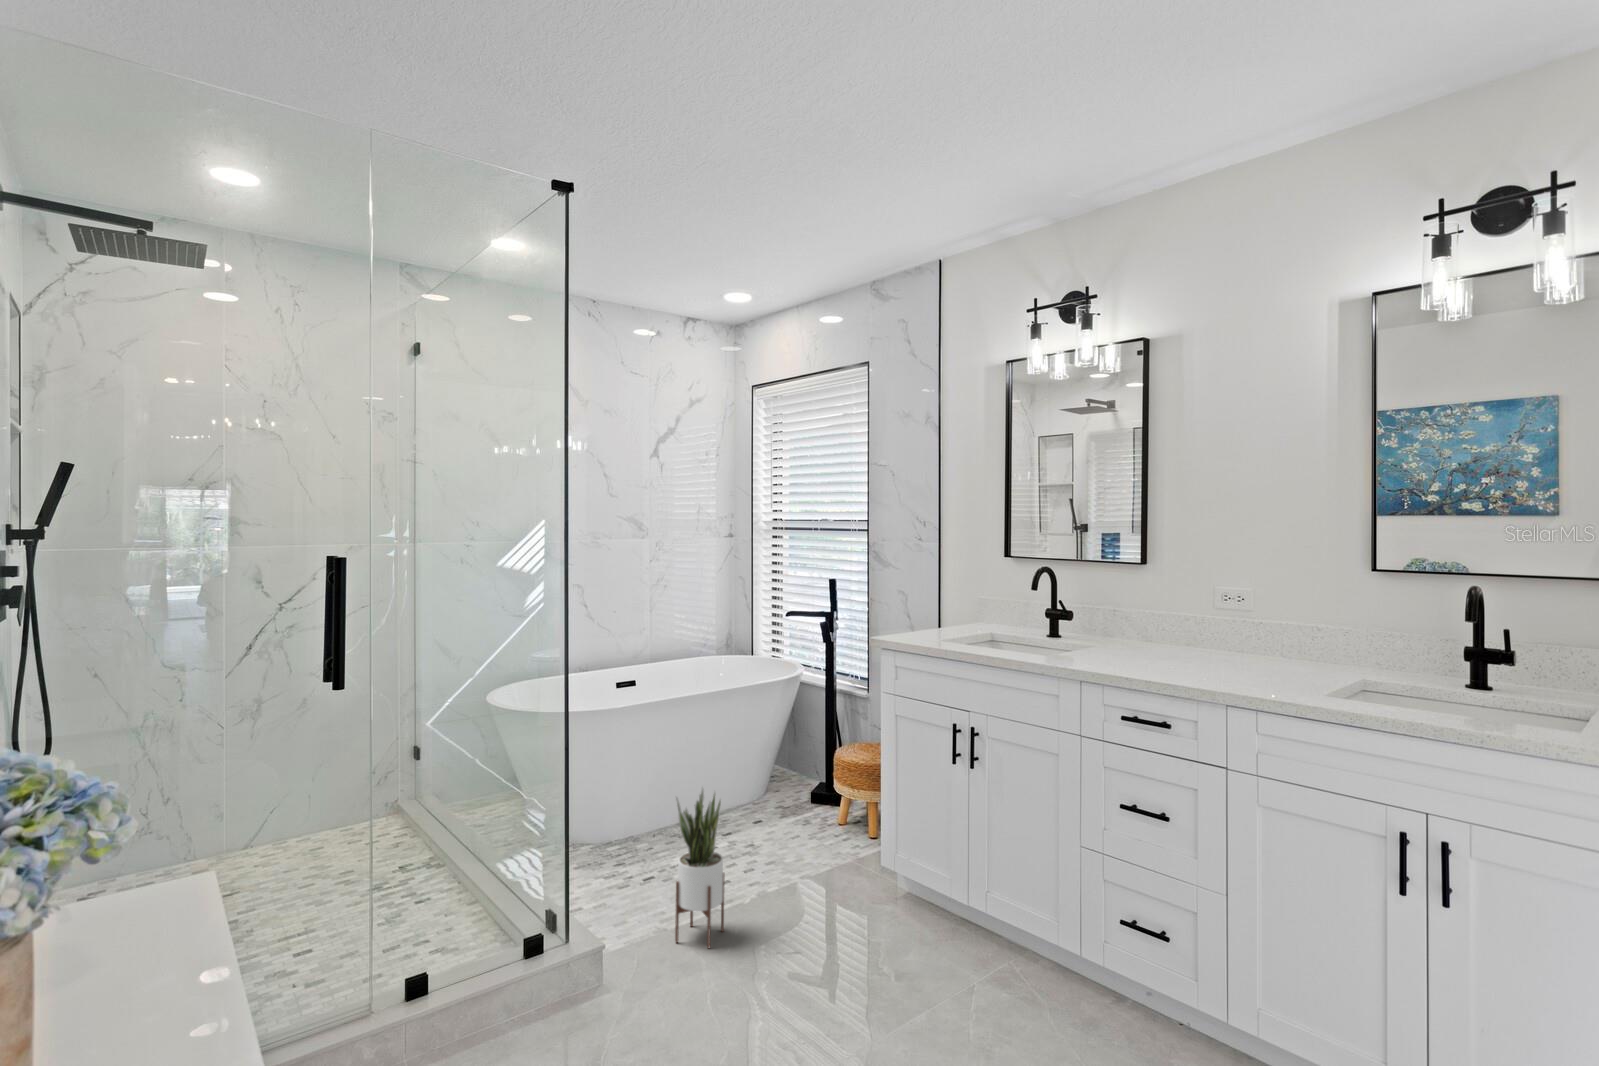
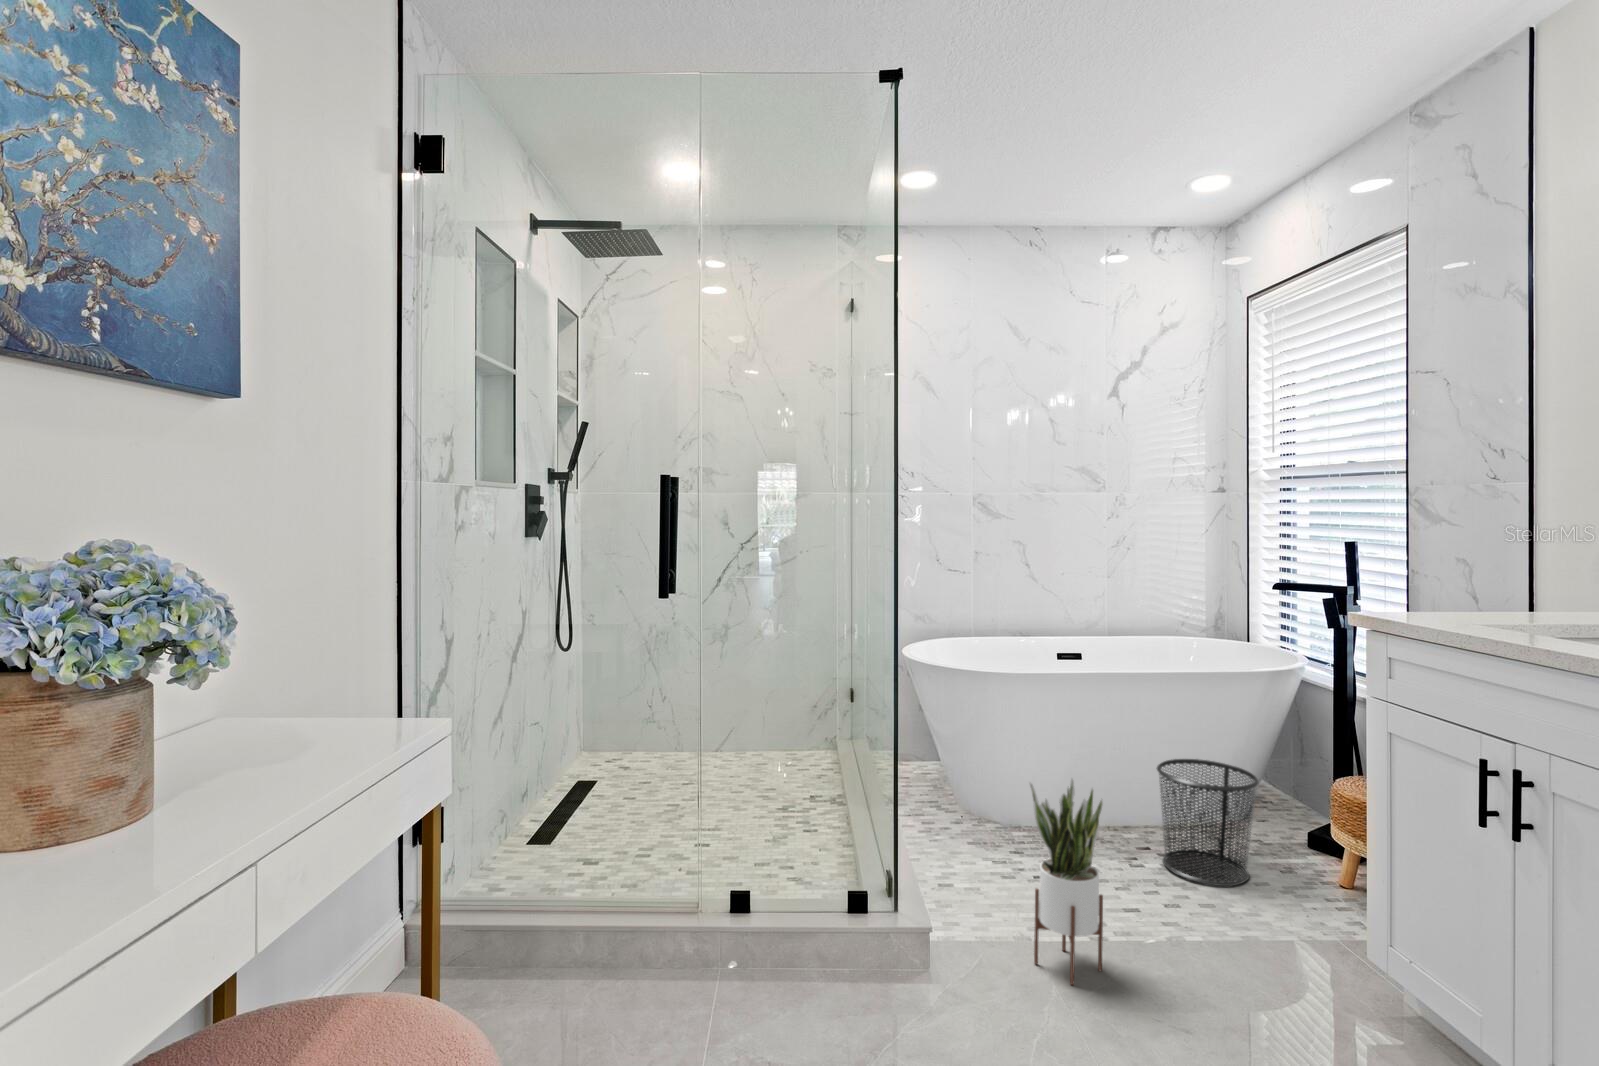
waste bin: none [724,754,794,849] -> present [1156,759,1259,886]

